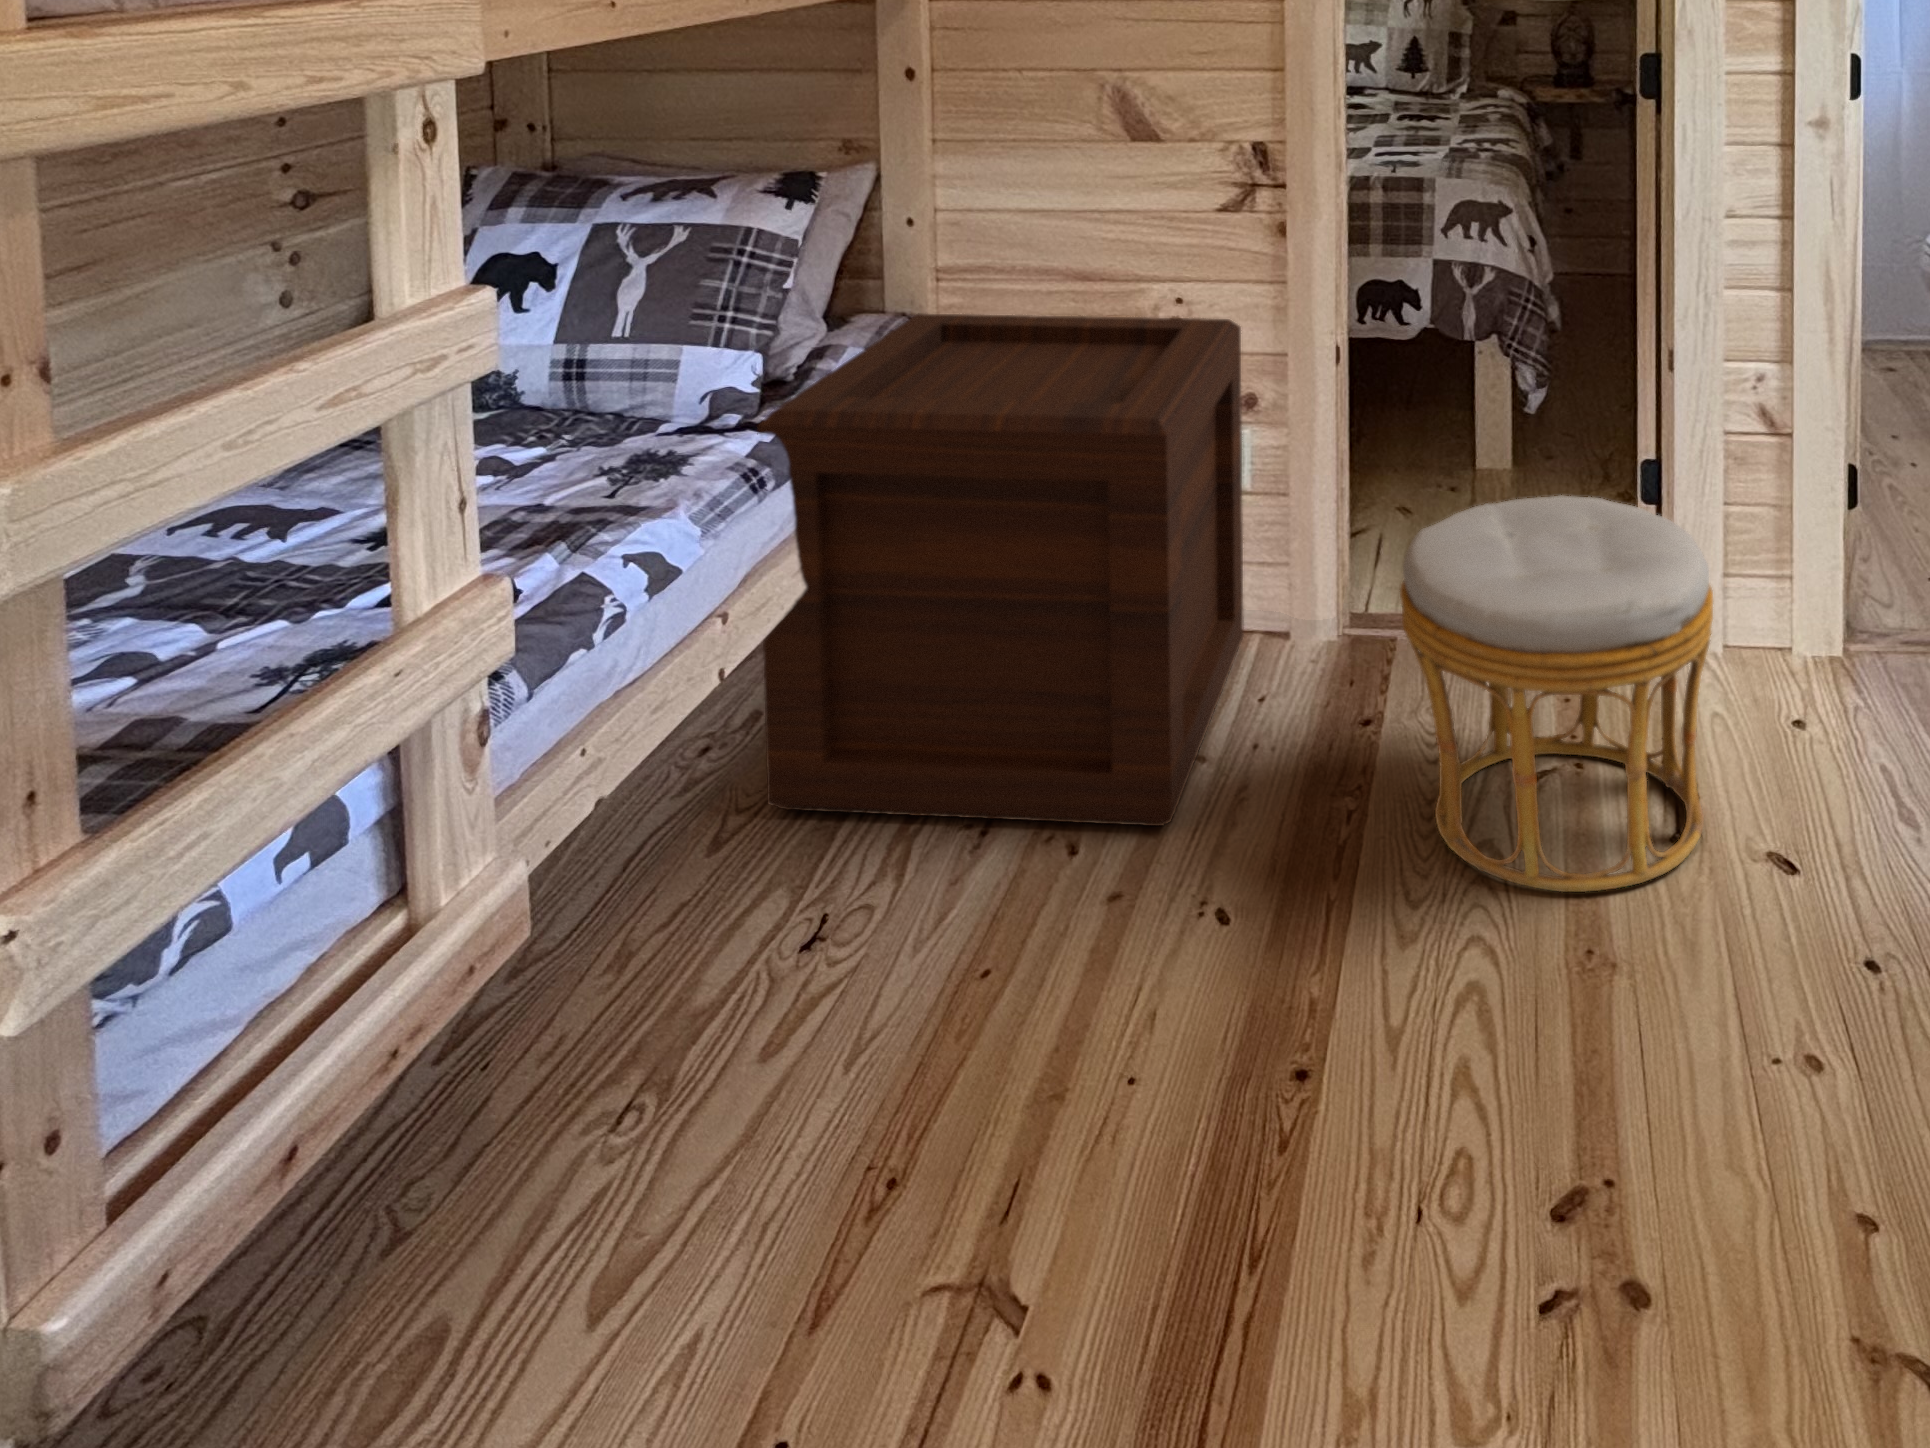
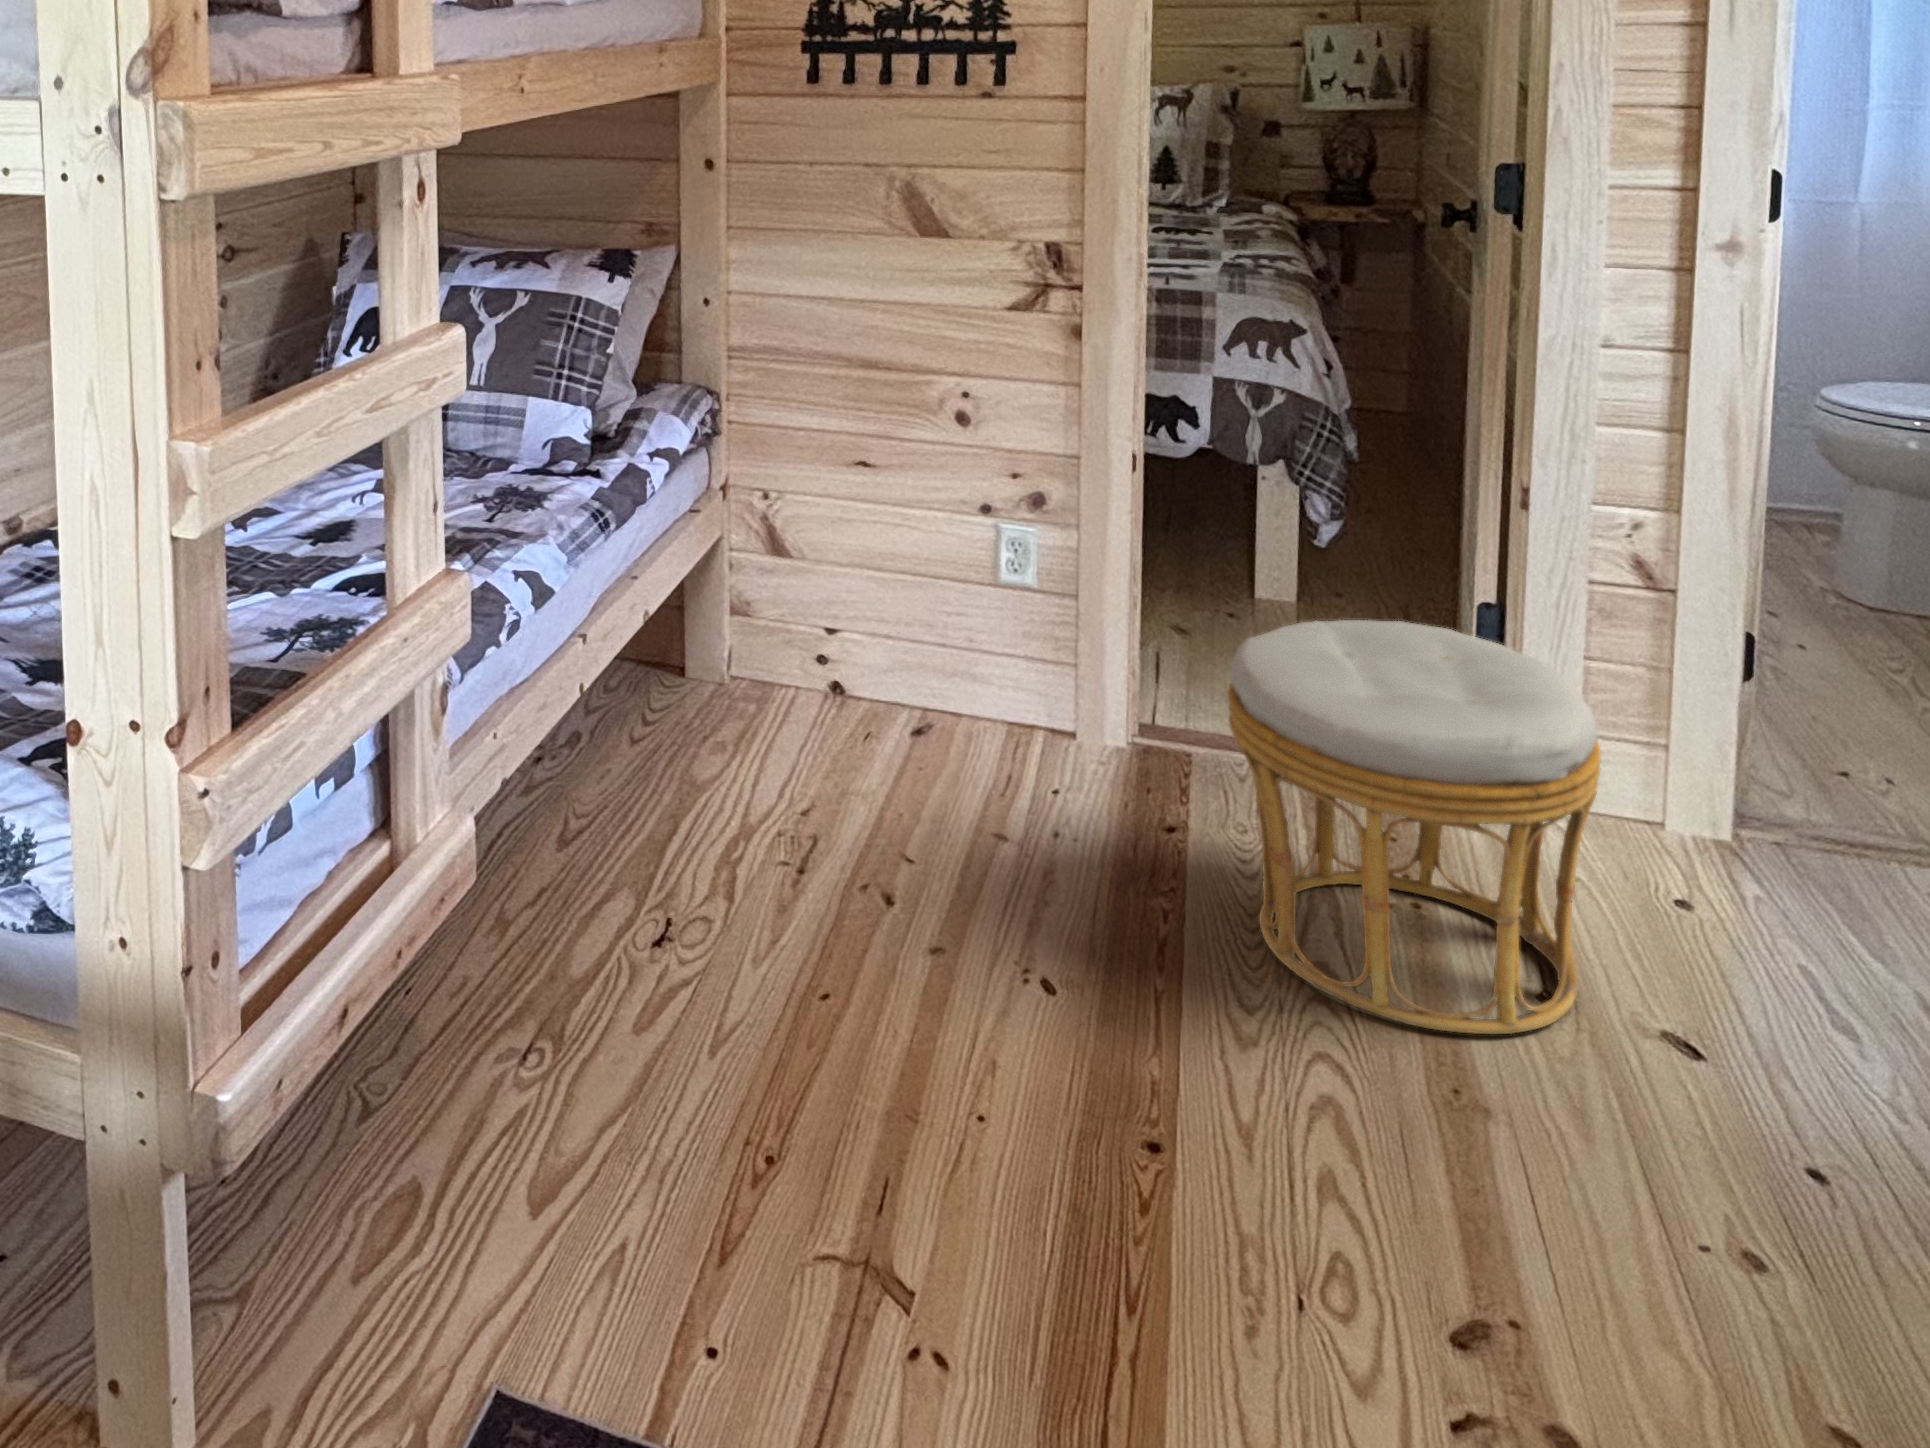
wooden crate: present [757,314,1244,826] -> none [604,386,1034,890]

